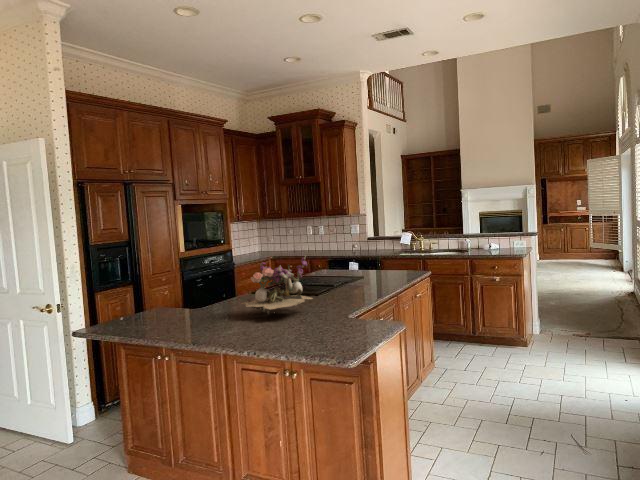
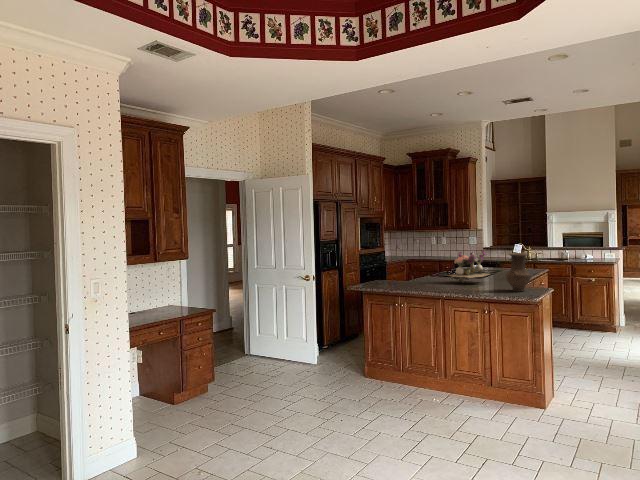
vase: none [308,270,352,343] -> present [506,253,531,291]

